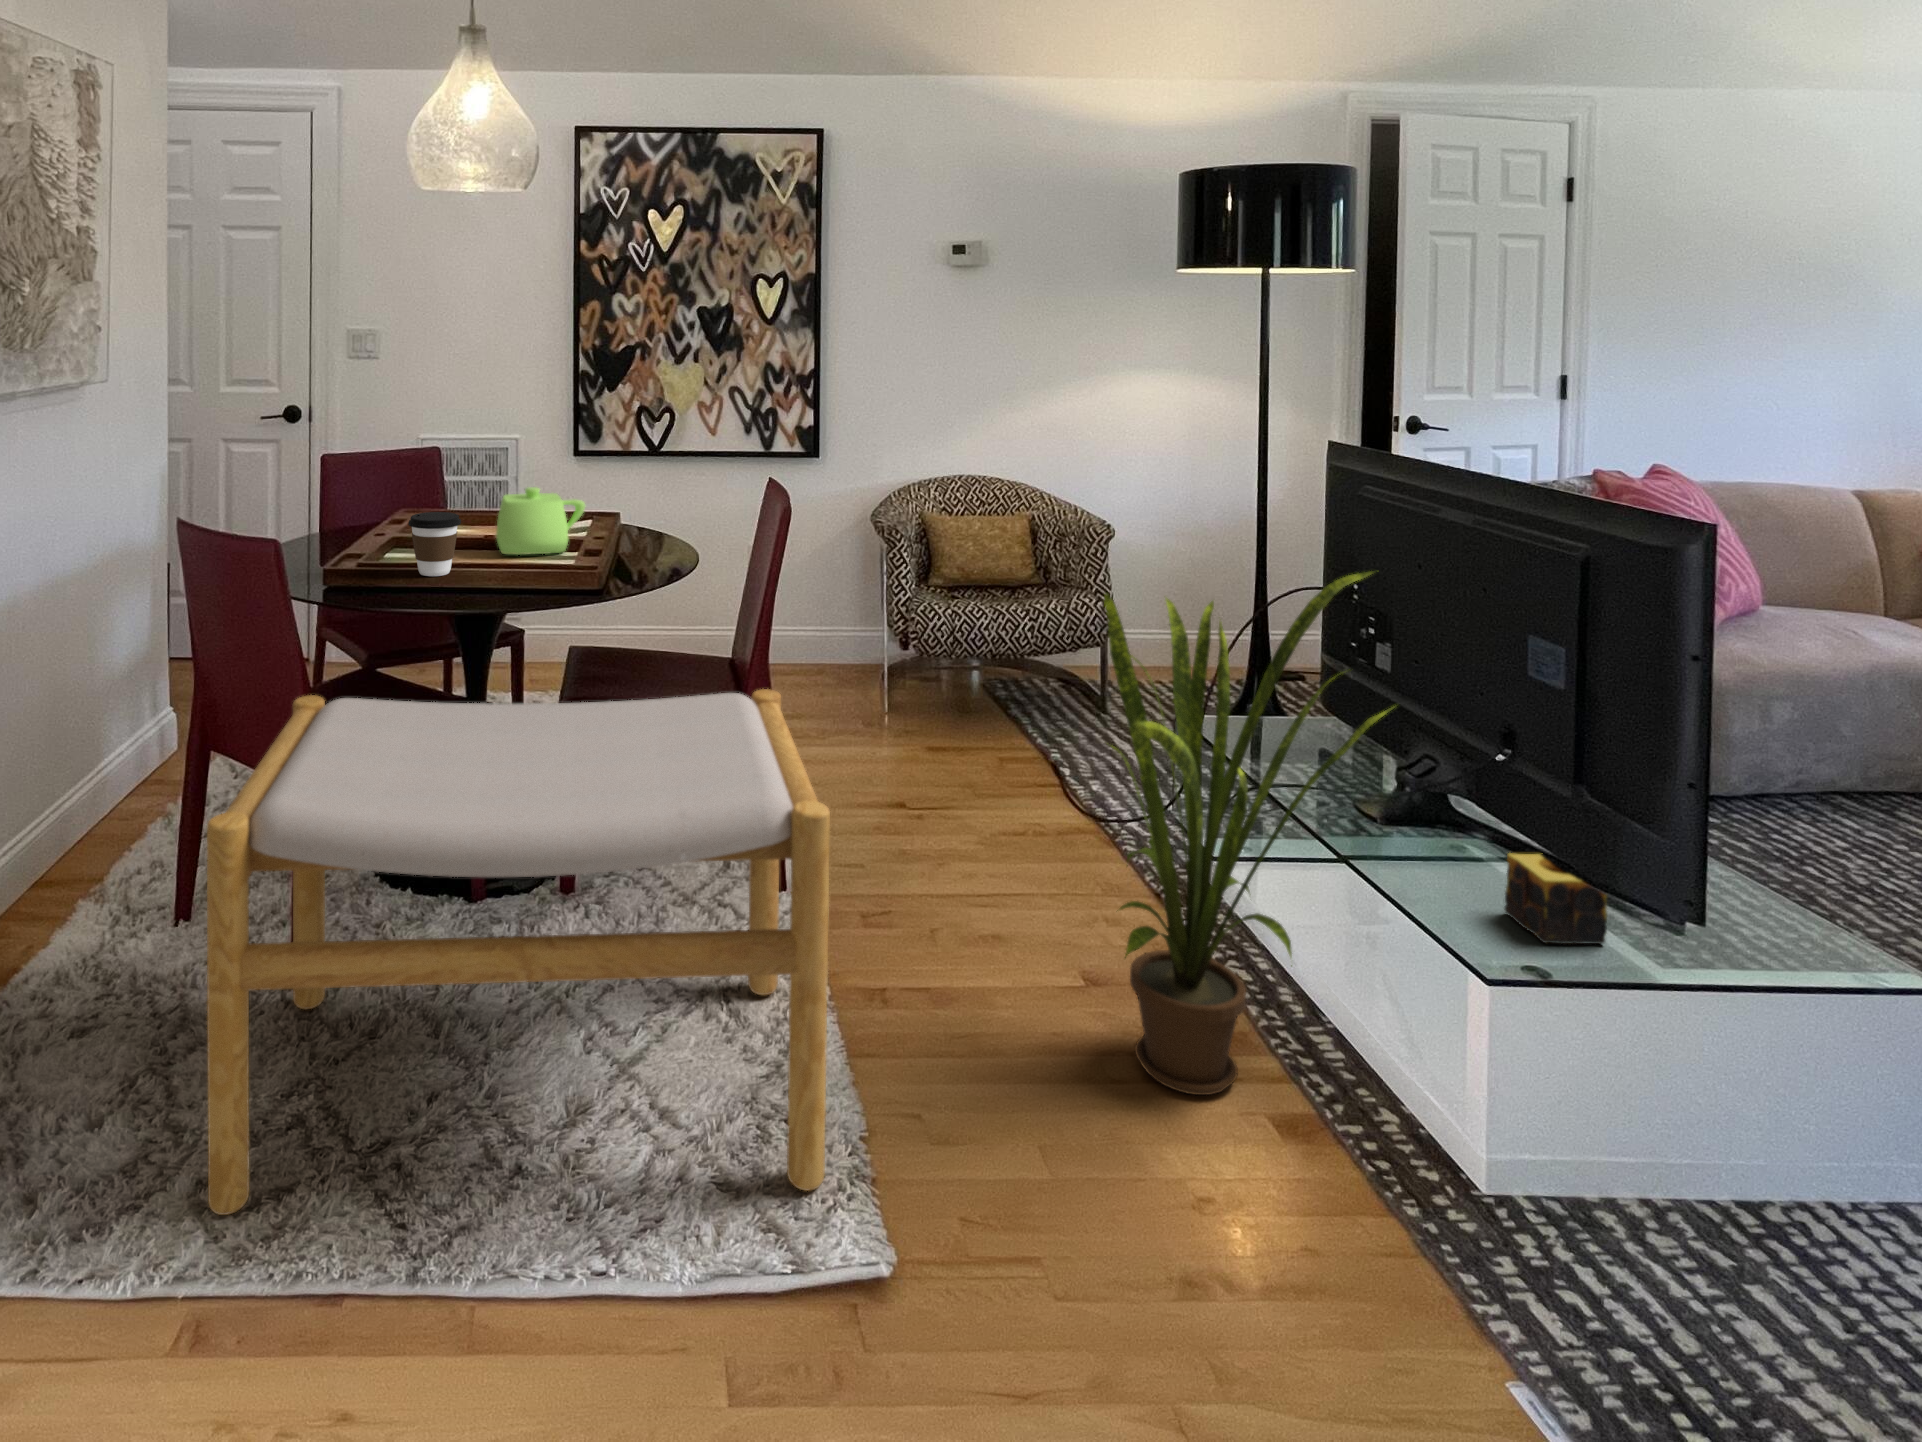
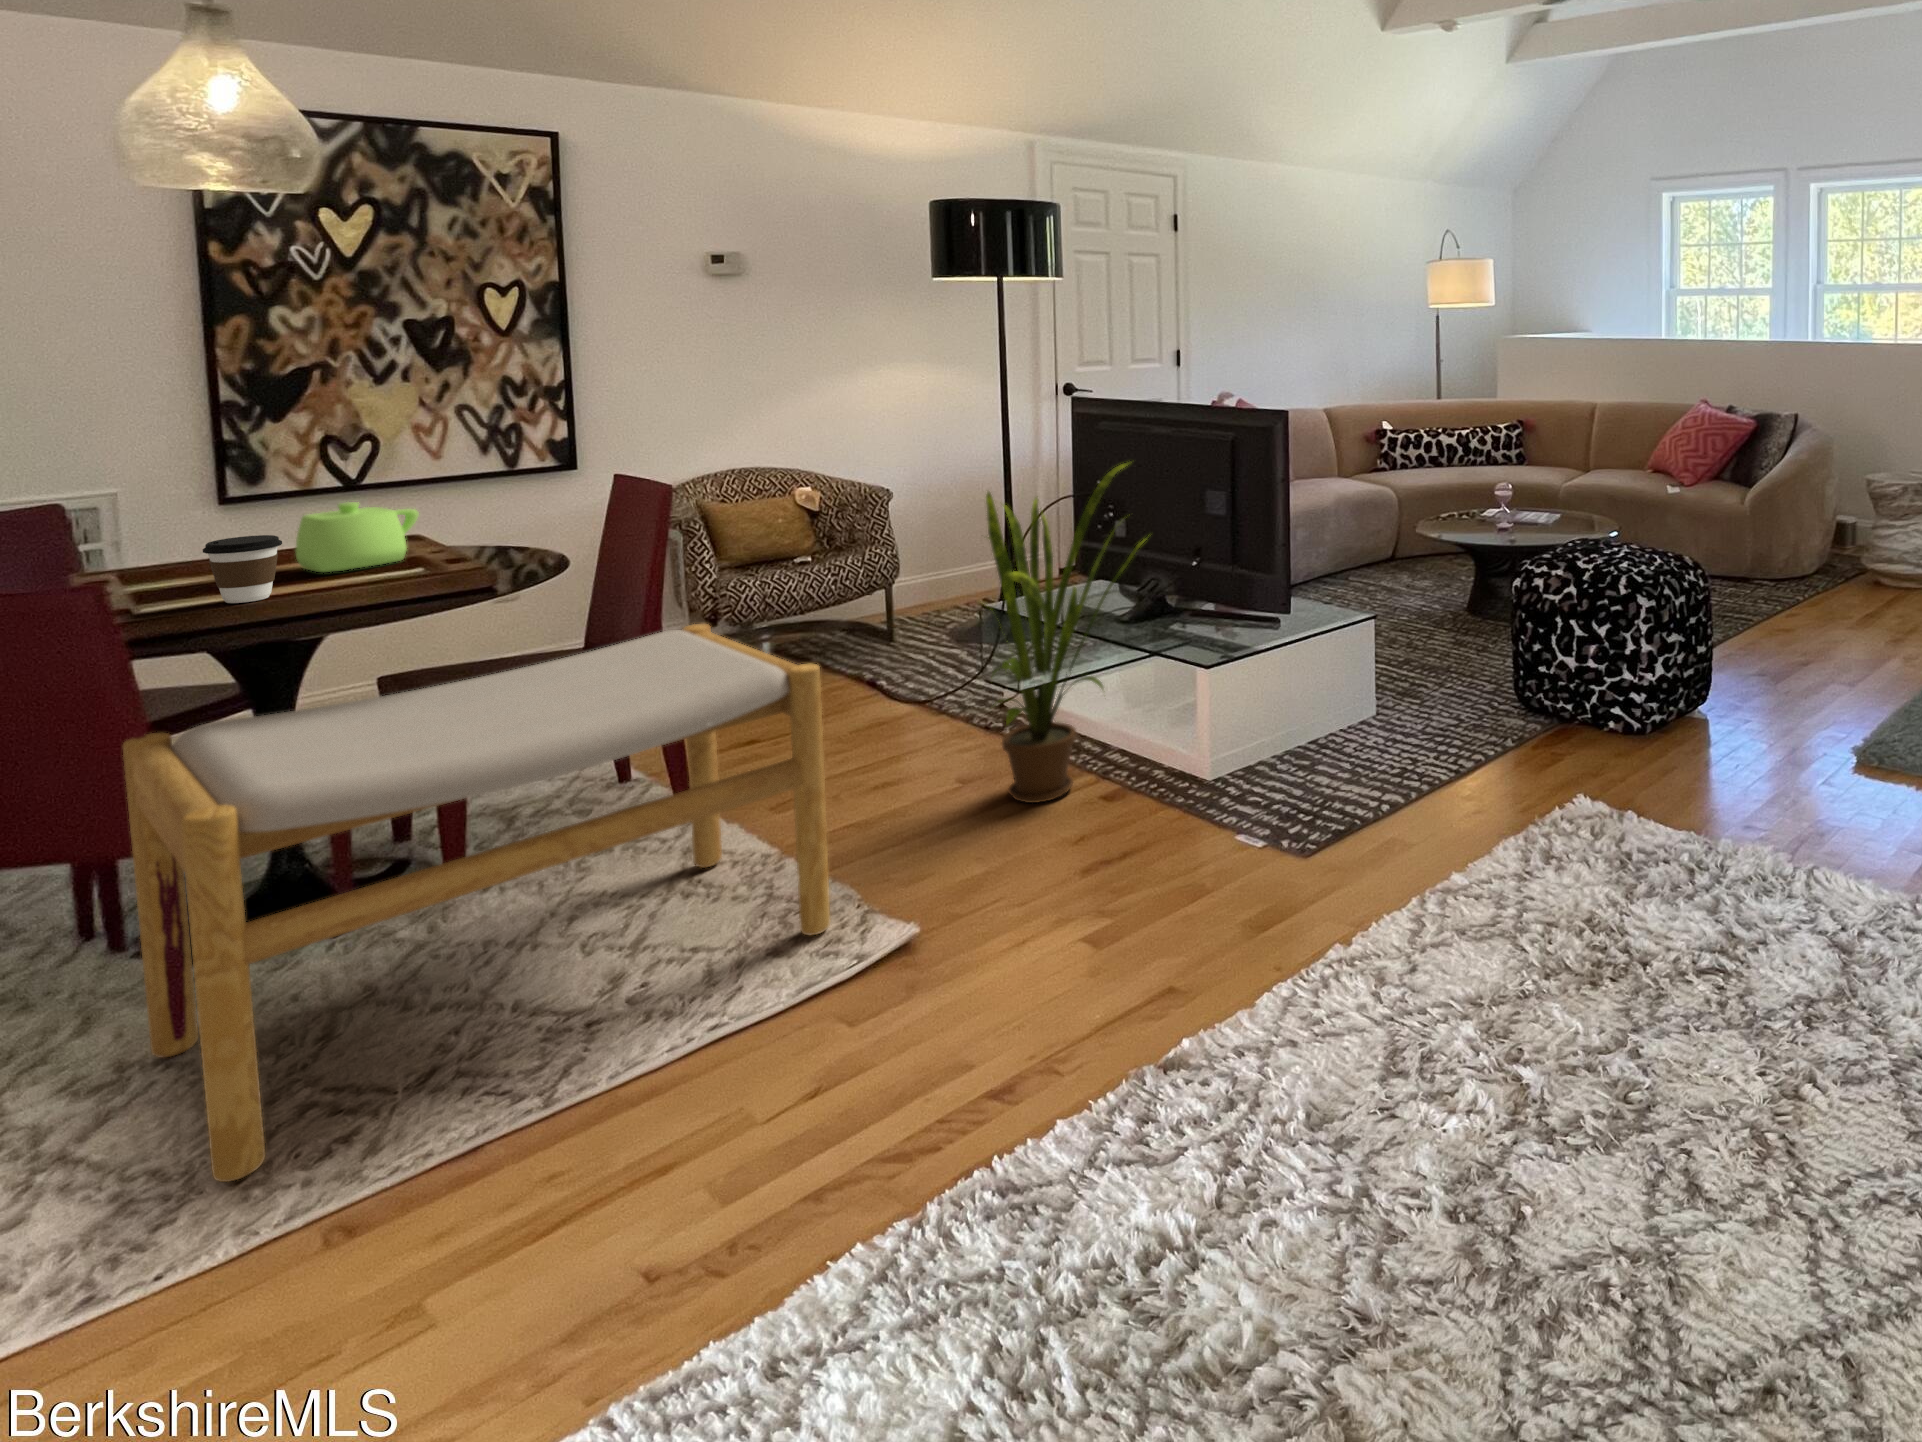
candle: present [1504,854,1607,944] -> none [1206,601,1254,646]

